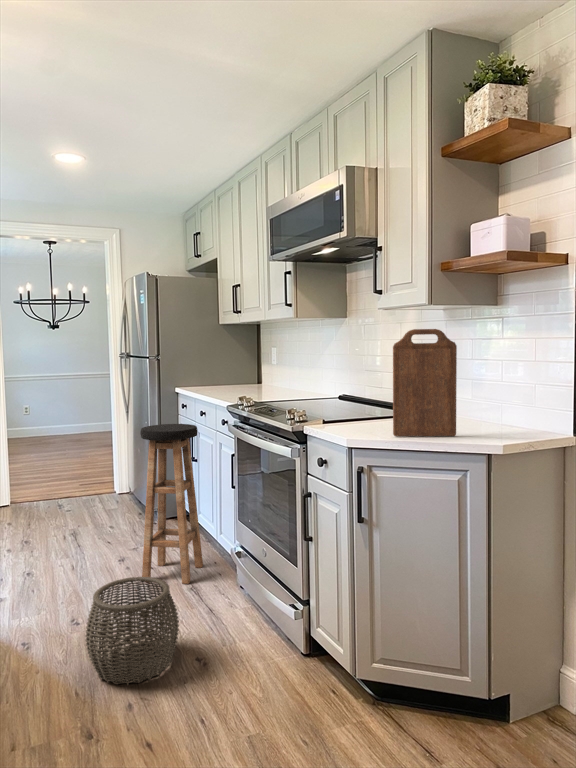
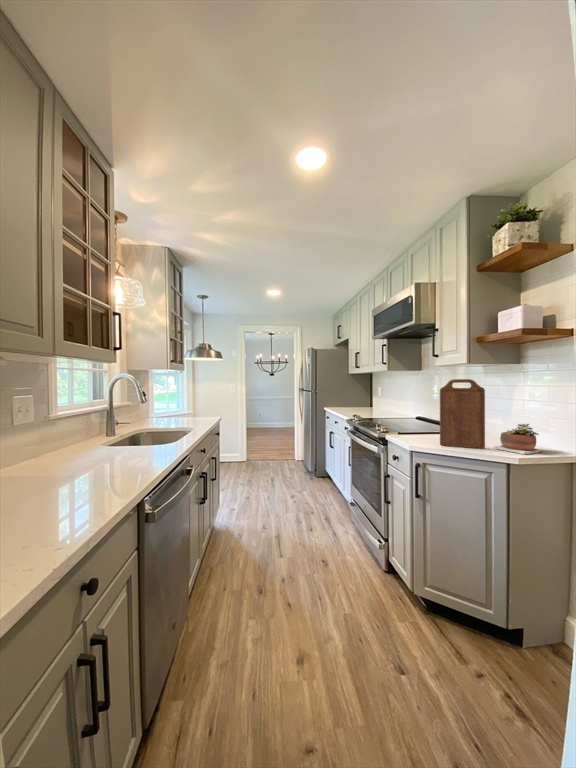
succulent plant: none [467,395,531,439] -> present [494,424,544,454]
bar stool: present [140,424,203,584] -> none [300,427,334,515]
woven basket: present [85,577,179,685] -> none [265,508,313,567]

